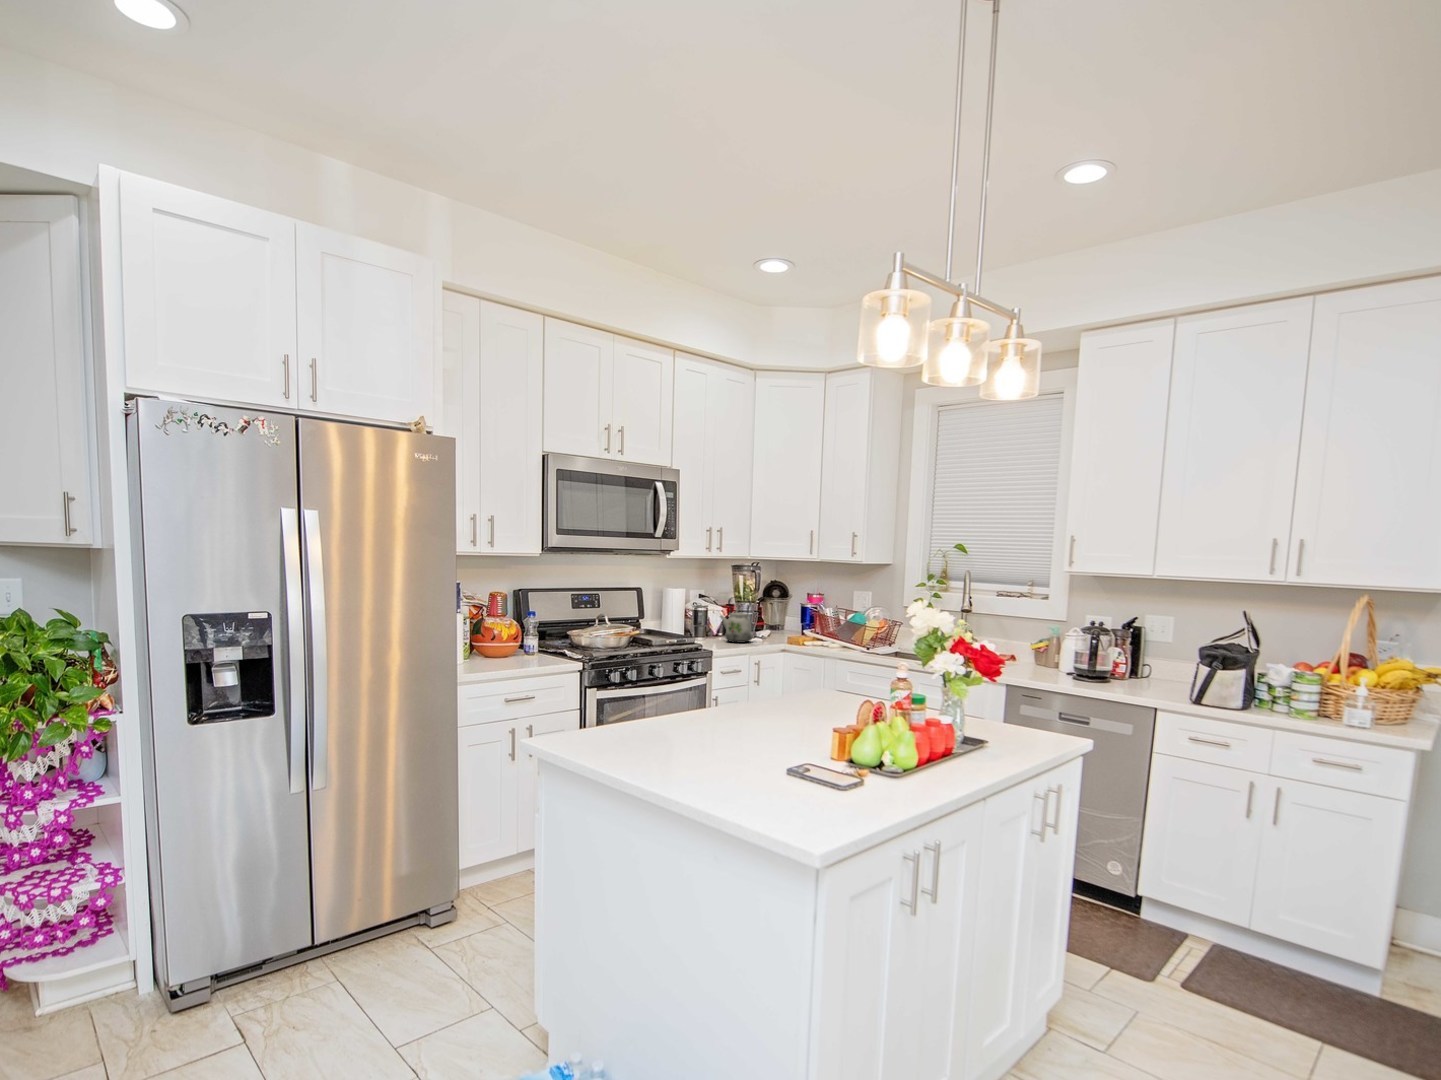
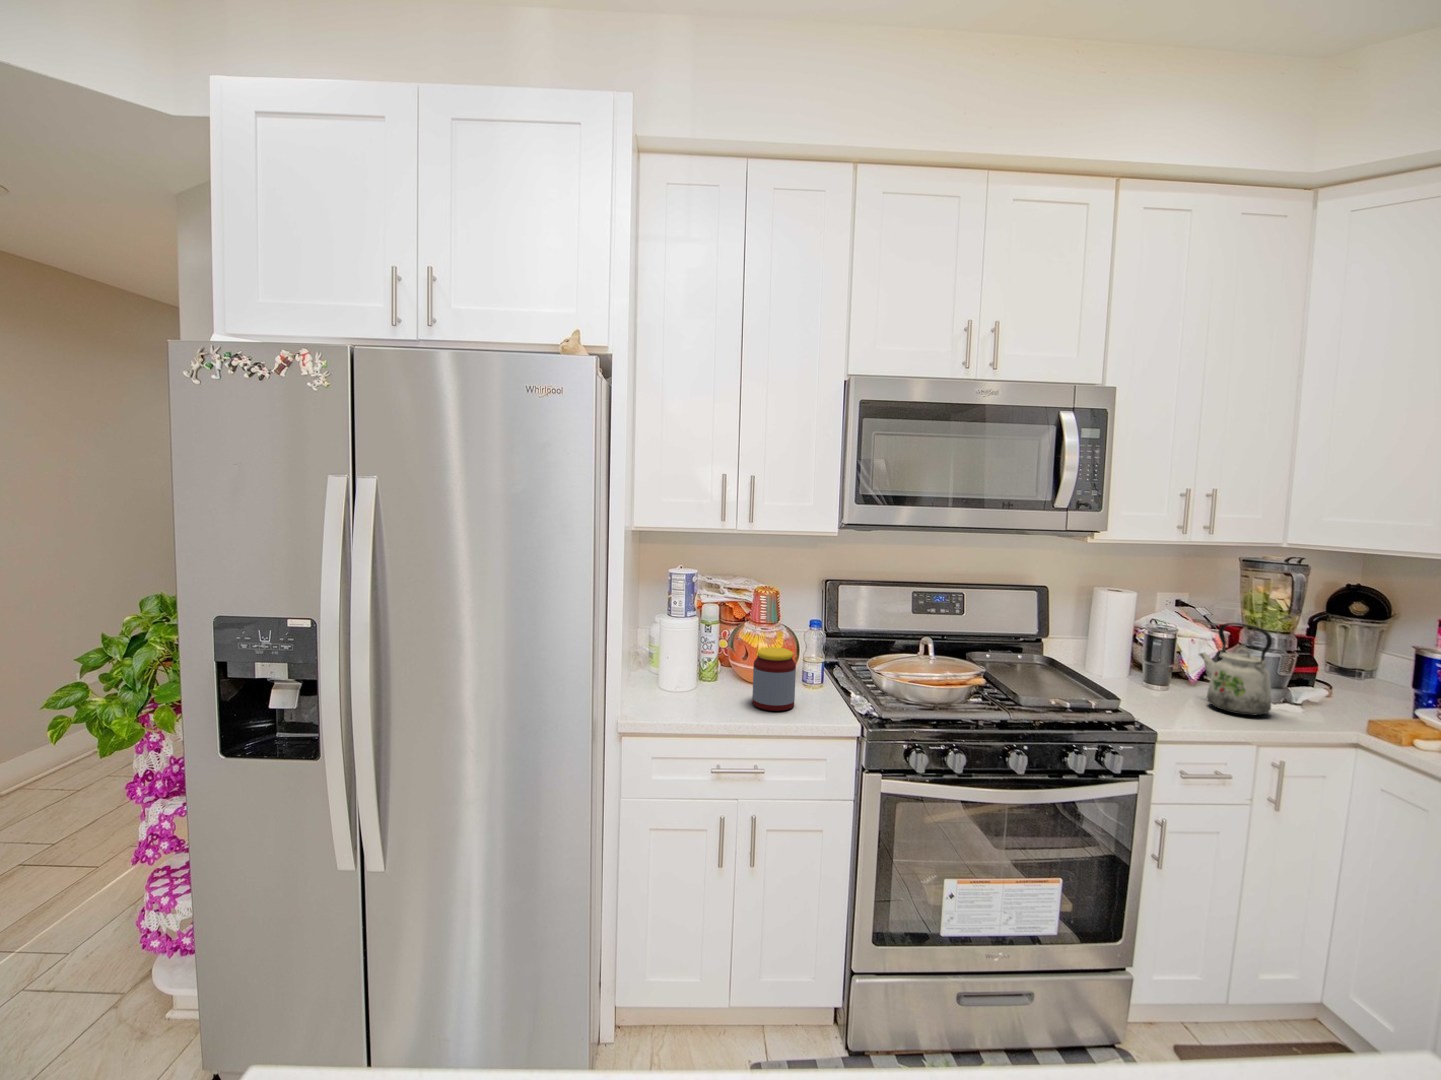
jar: none [506,626,535,663] -> present [752,647,796,711]

